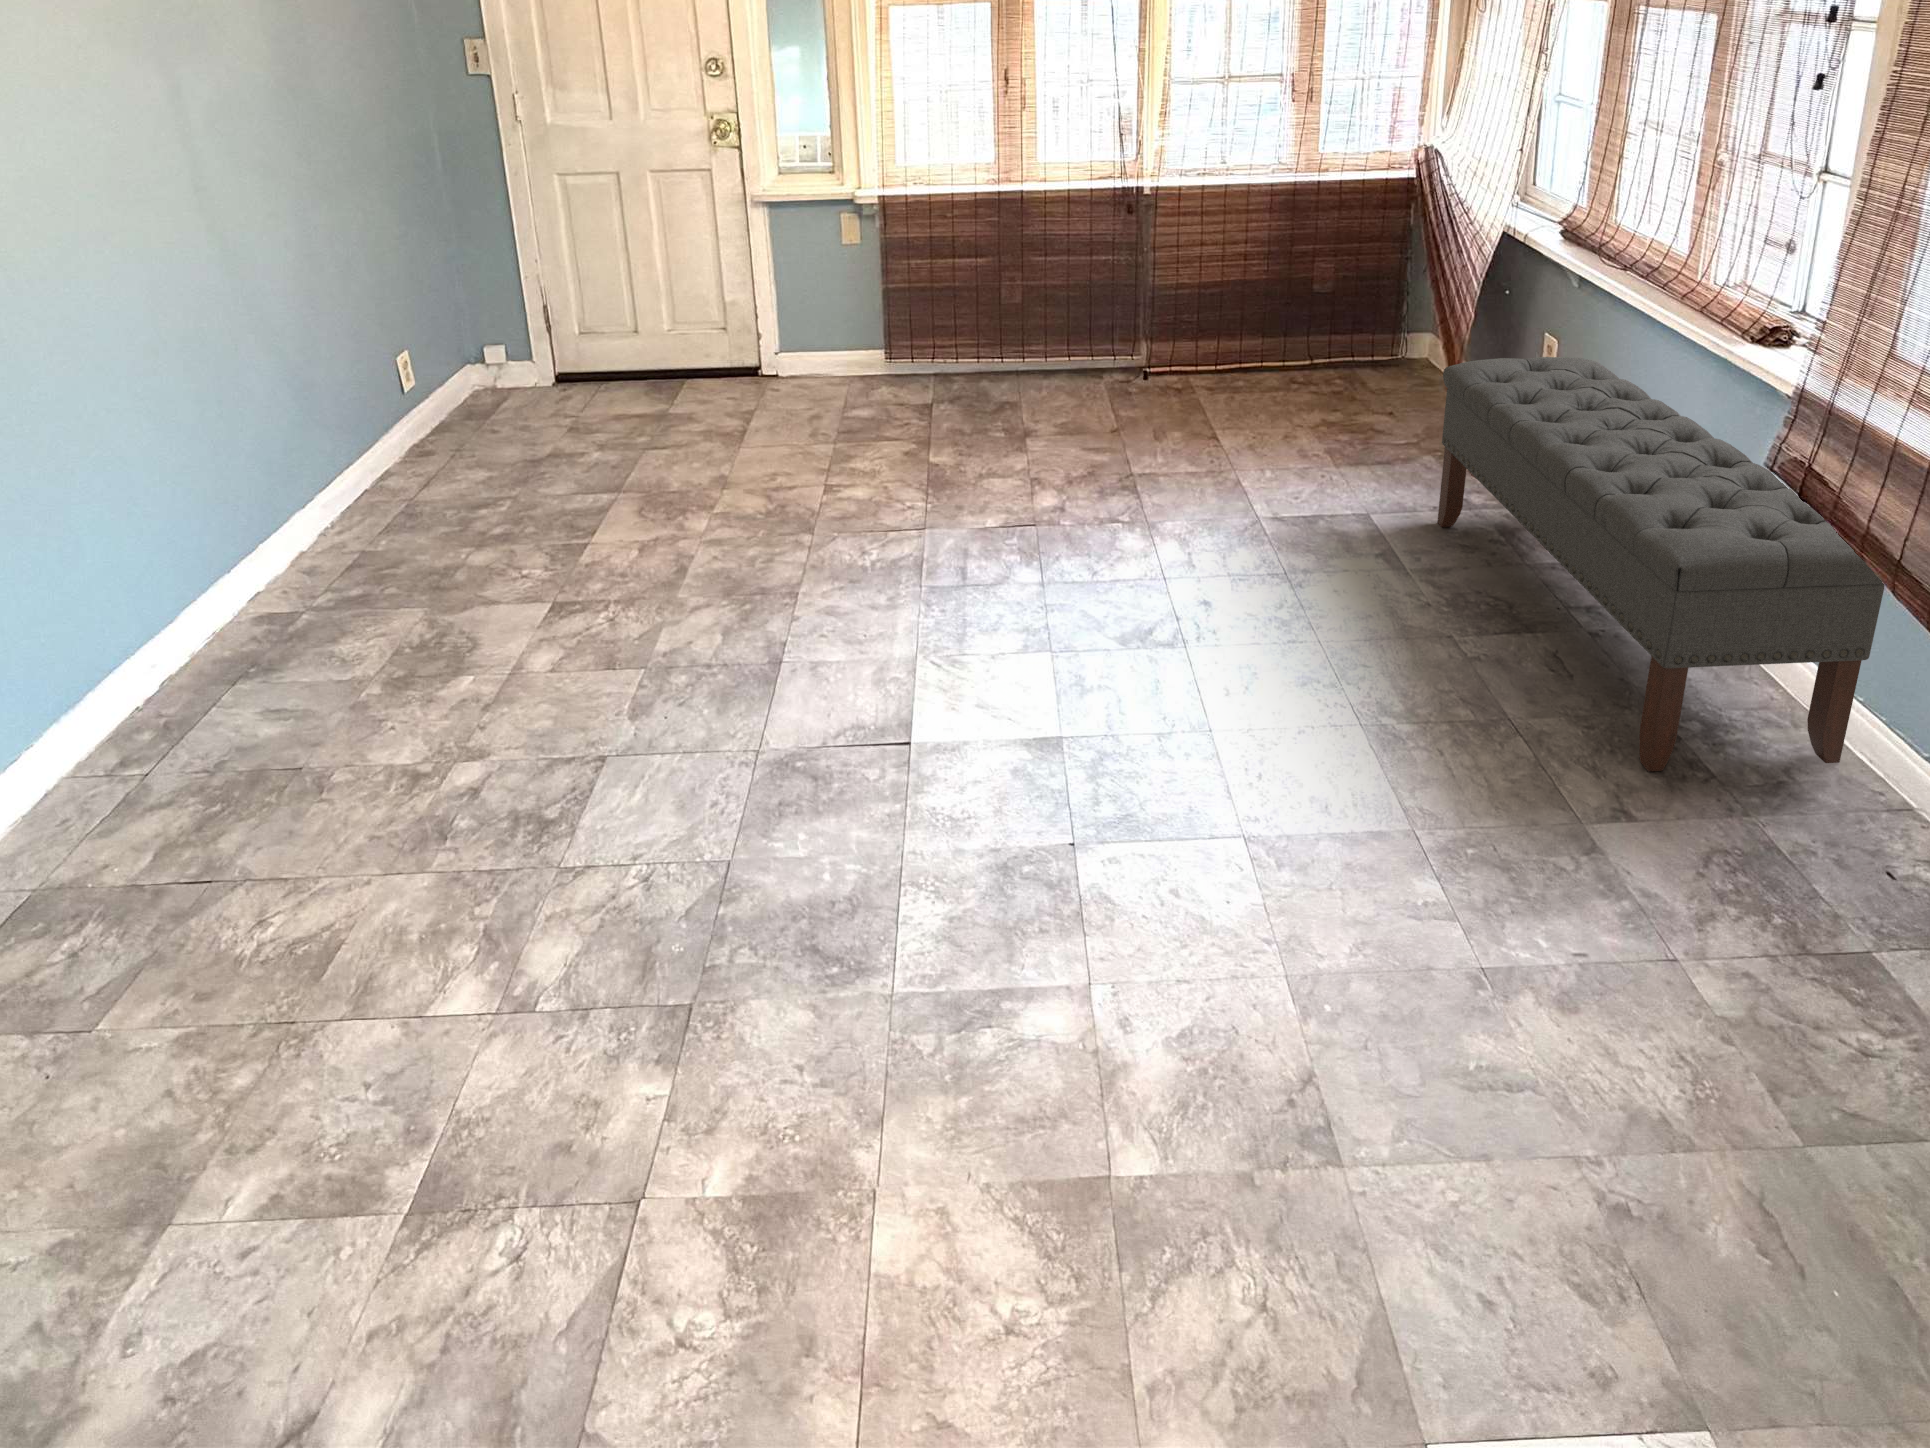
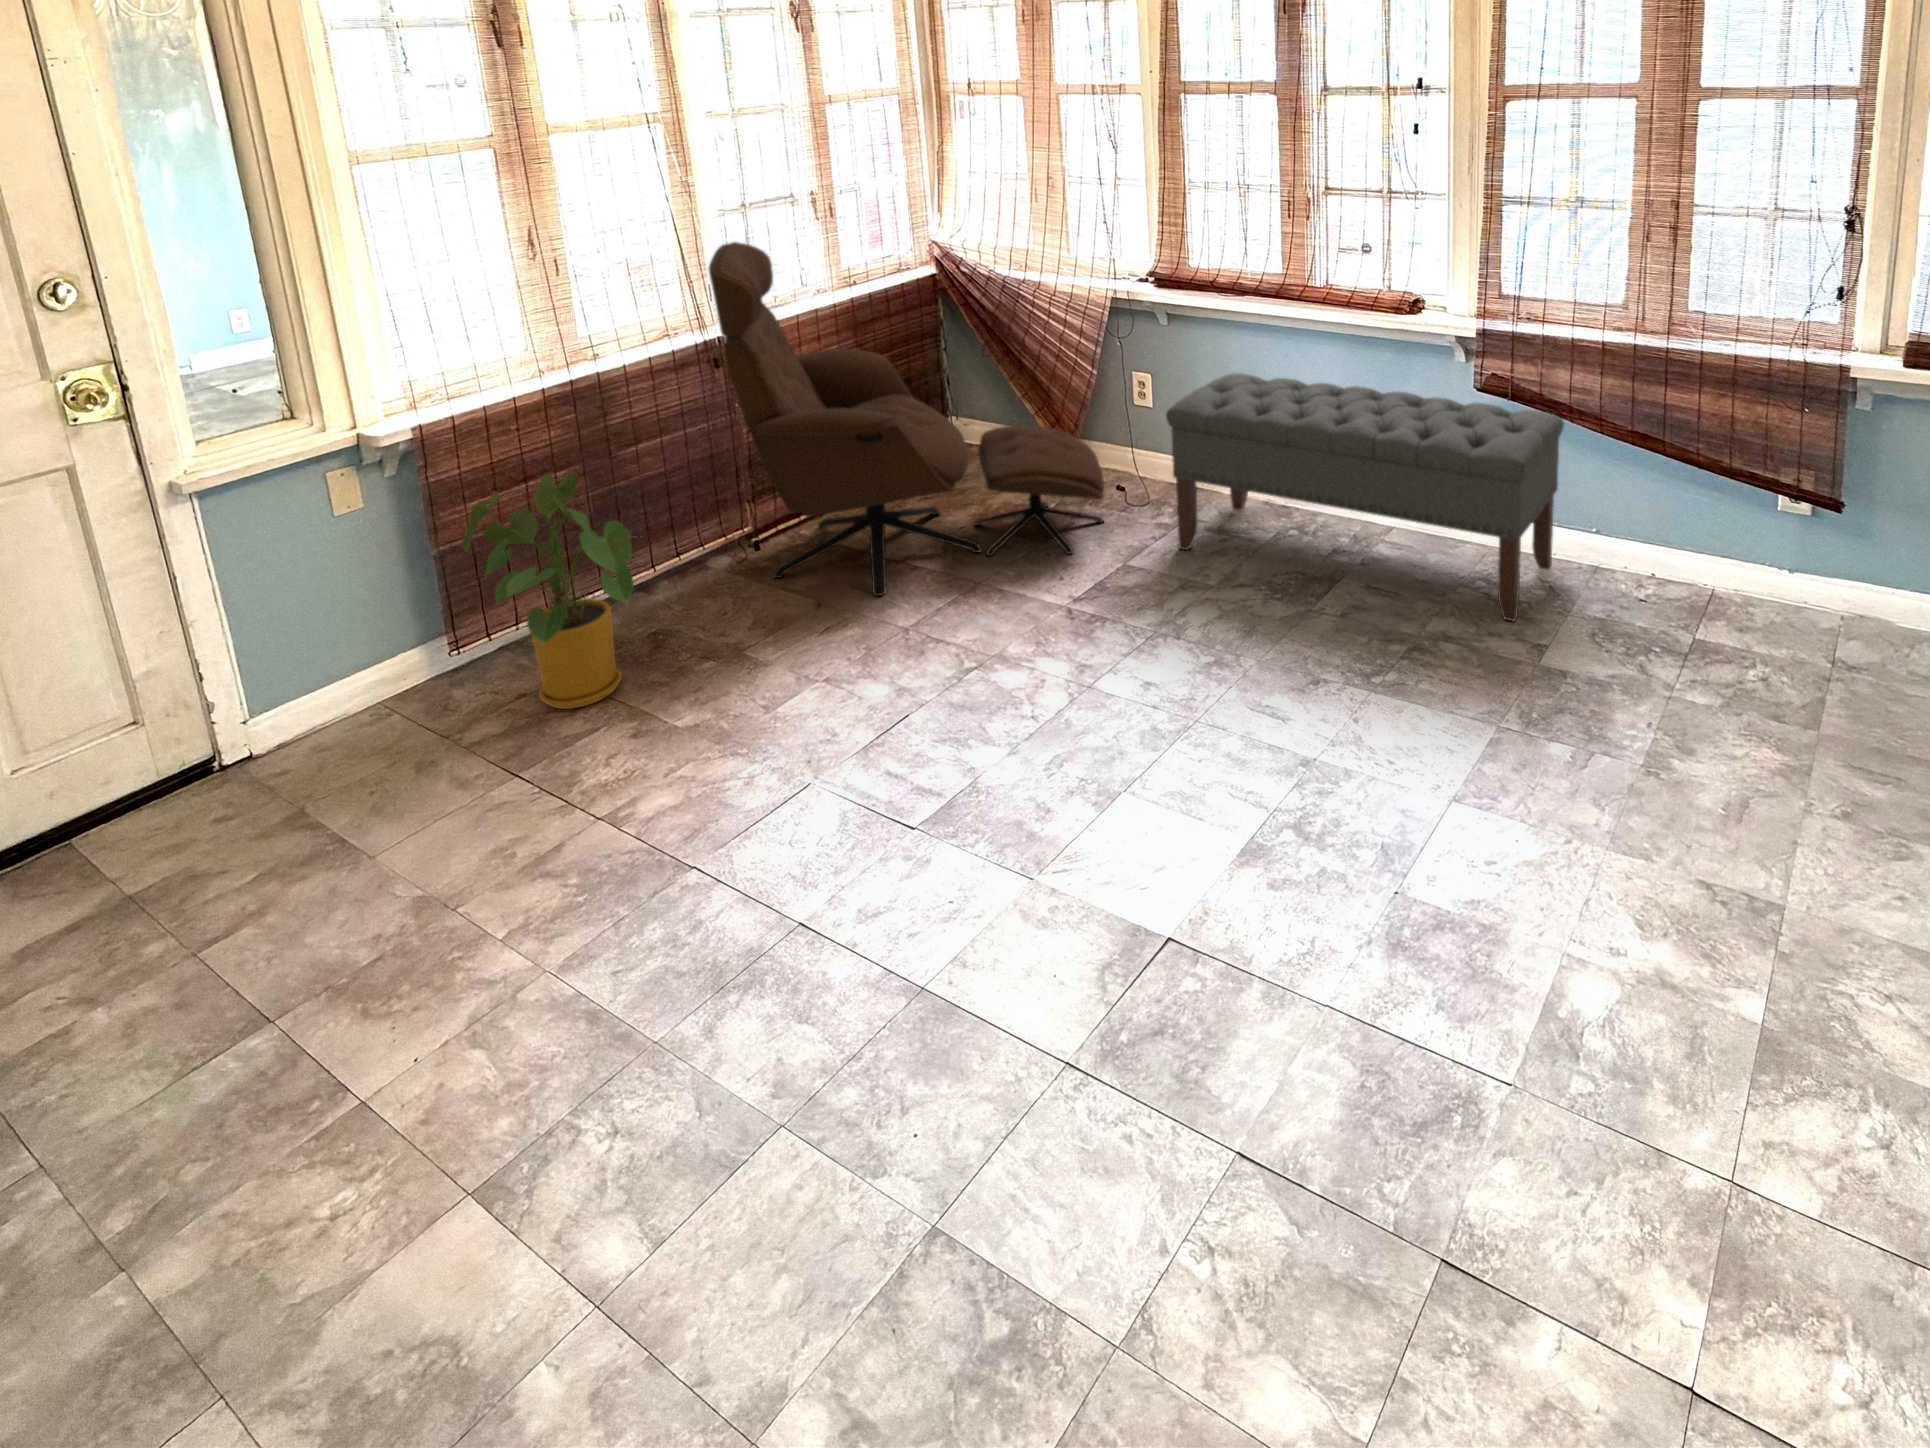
lounge chair: none [1085,109,1440,482] -> present [709,242,1104,596]
house plant: none [857,256,977,424] -> present [461,473,634,709]

